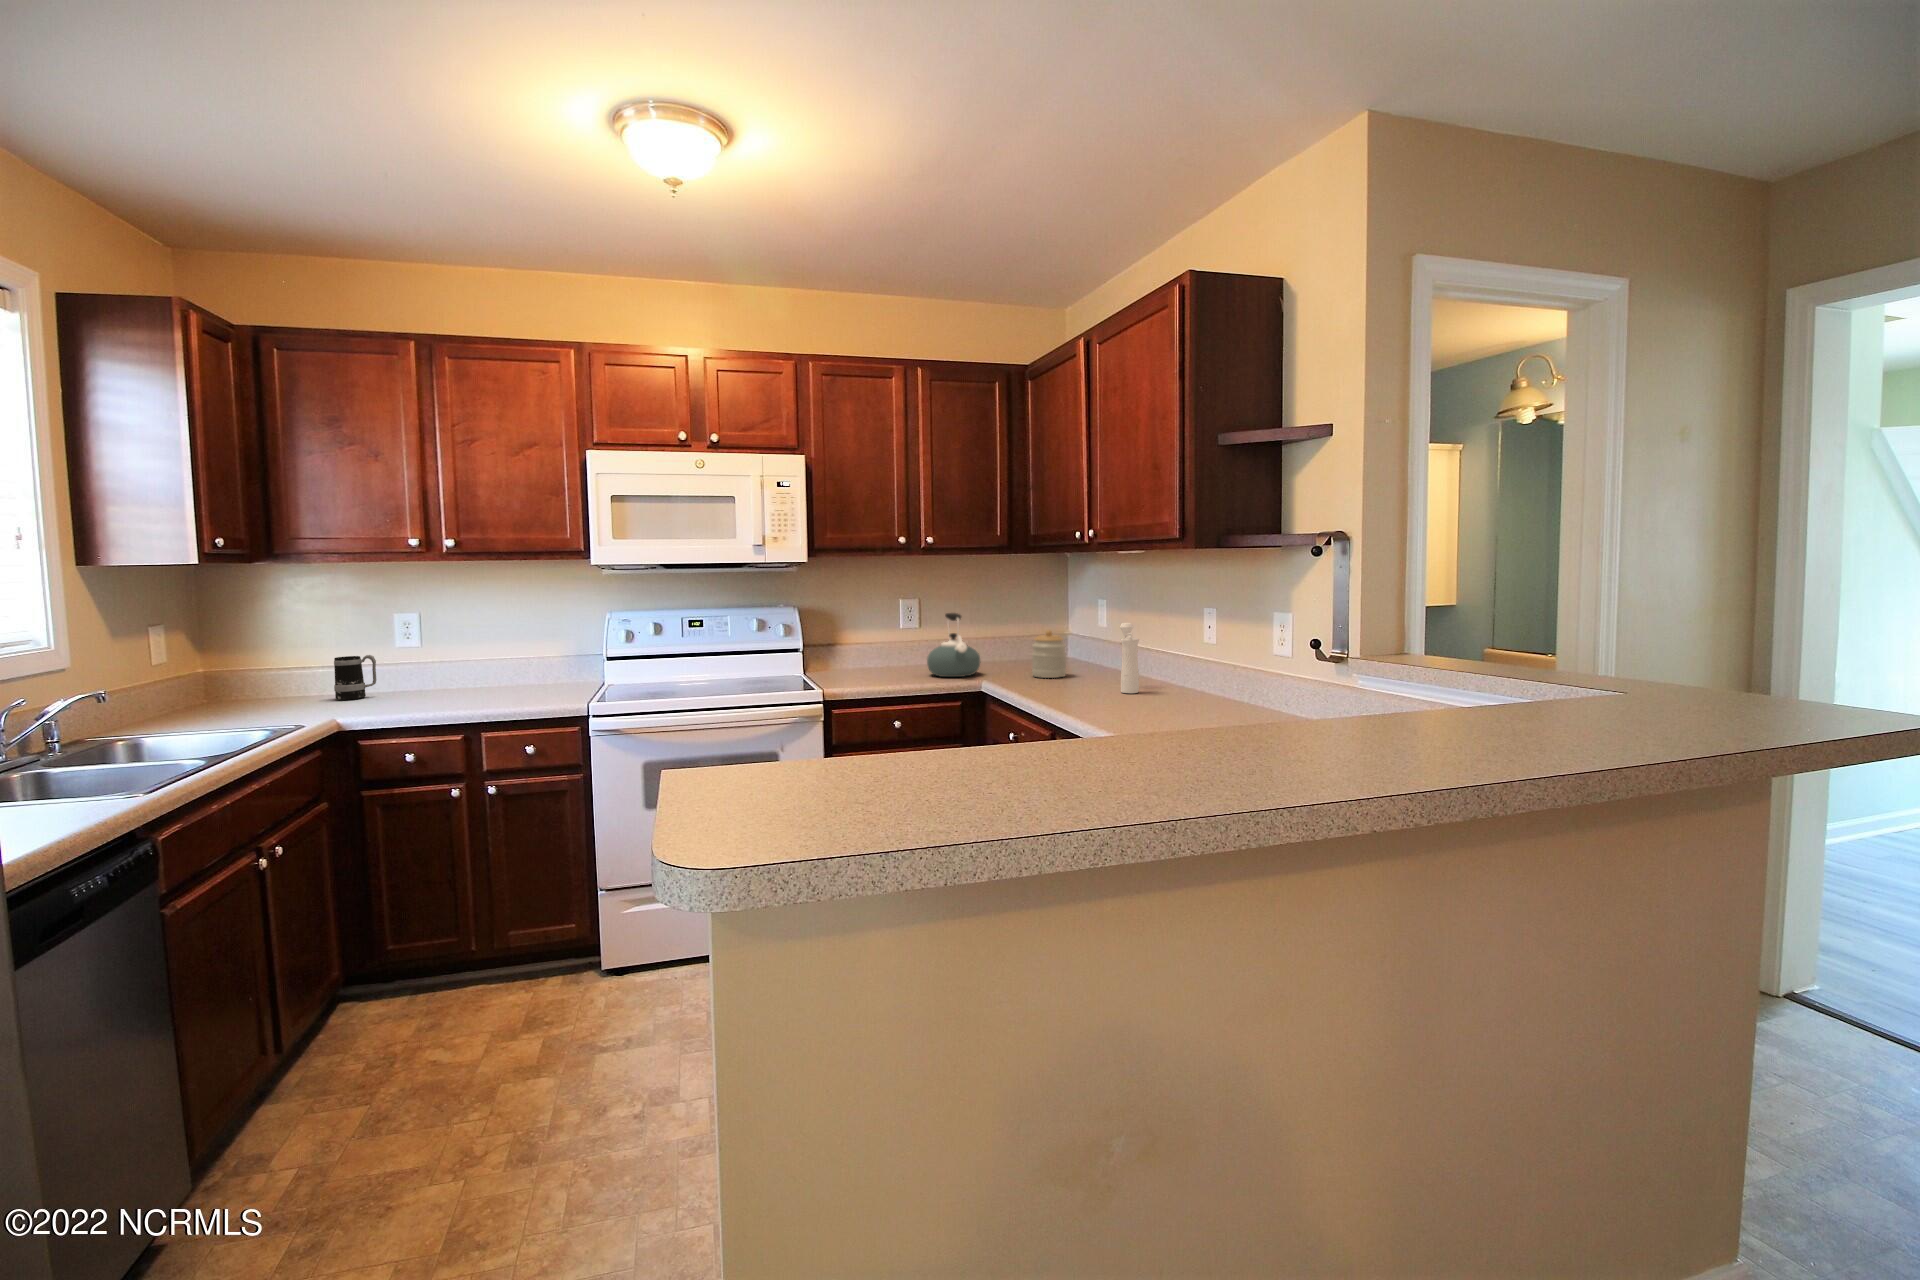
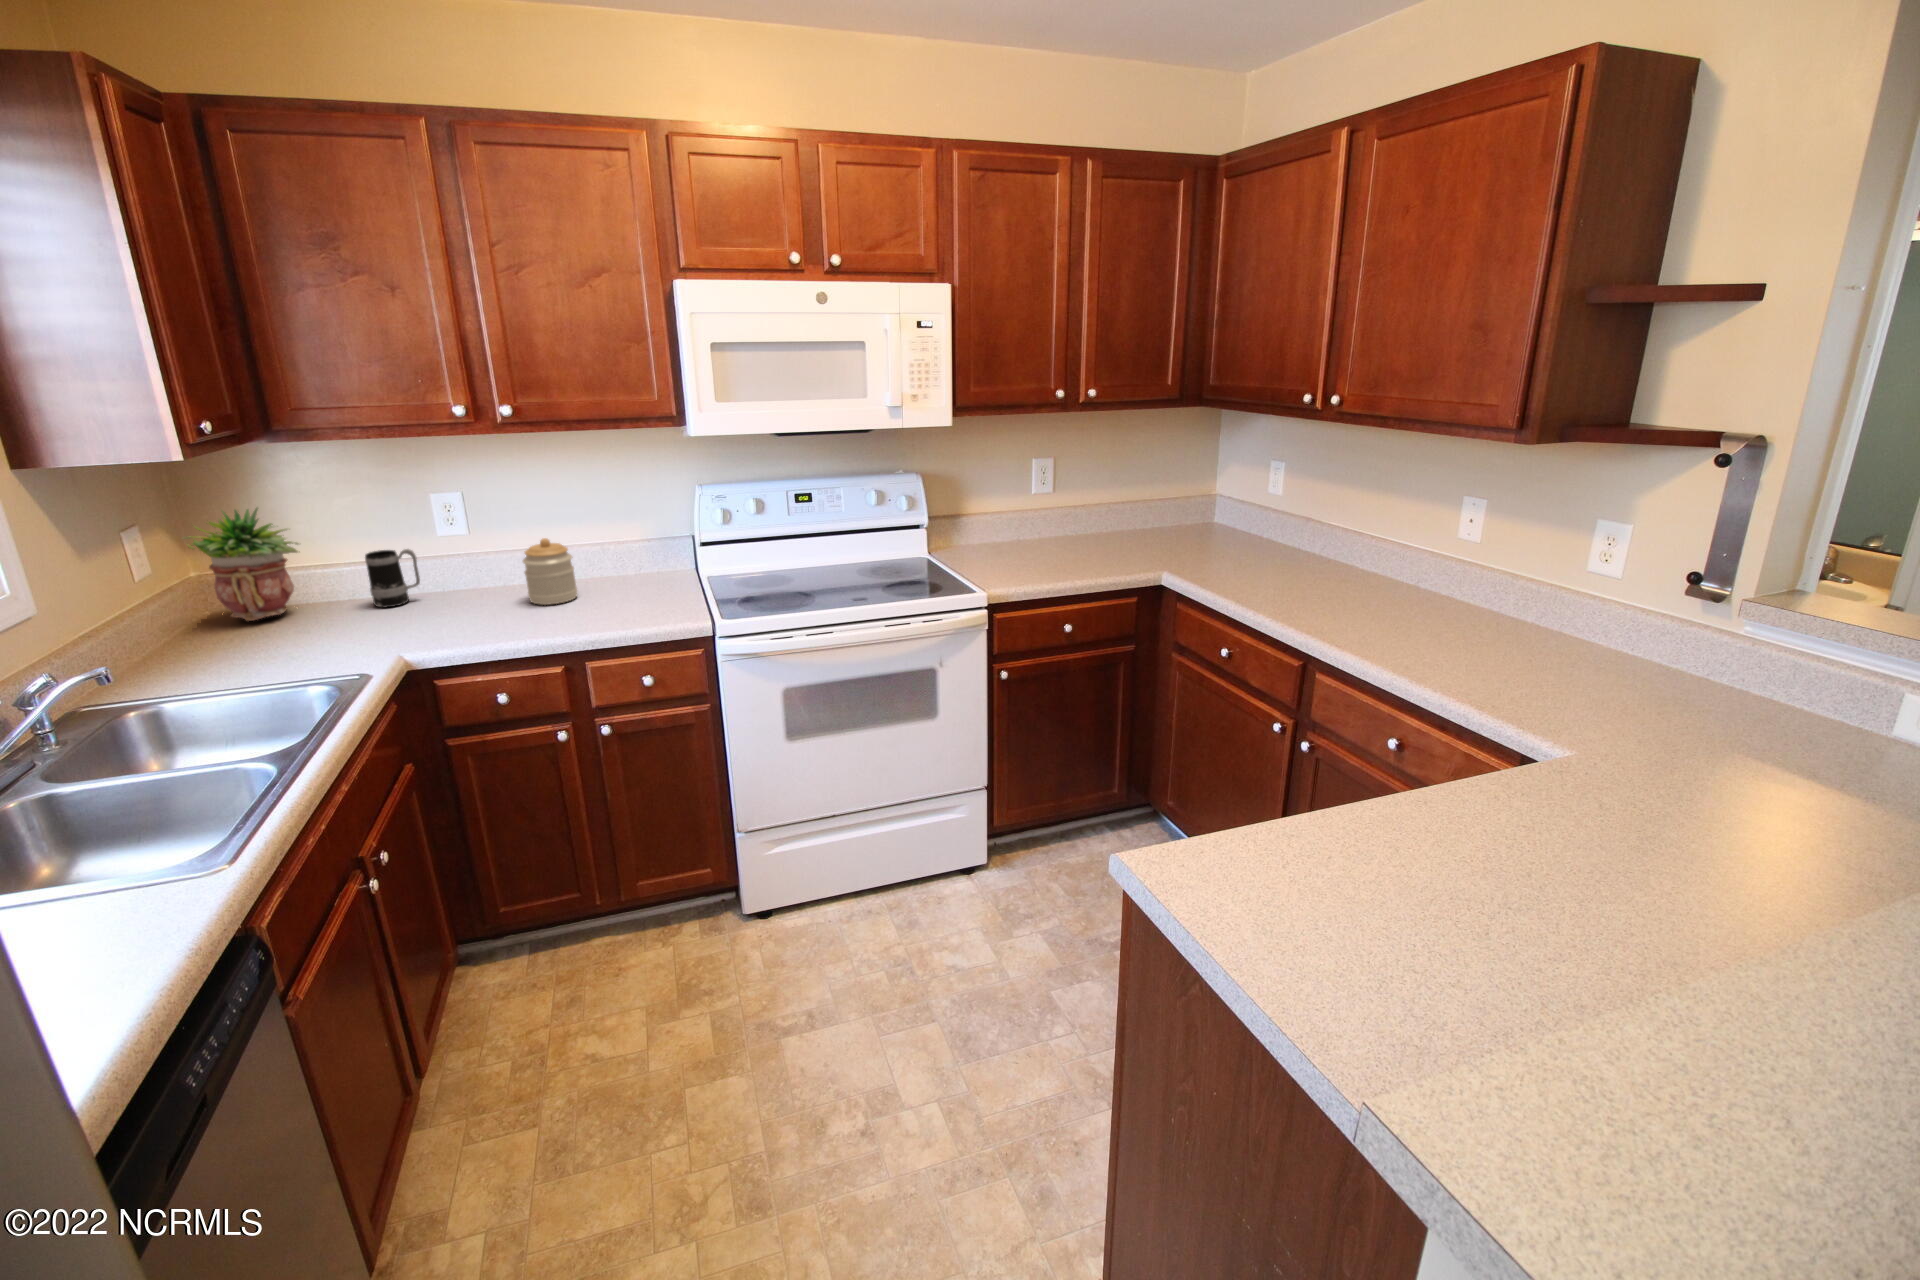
kettle: present [927,613,980,677] -> none [1082,486,1147,567]
potted plant: none [192,617,289,705] -> present [184,508,298,621]
pepper mill: present [1120,623,1139,693] -> none [1347,519,1382,611]
jar: present [1032,630,1066,678] -> present [523,538,577,605]

